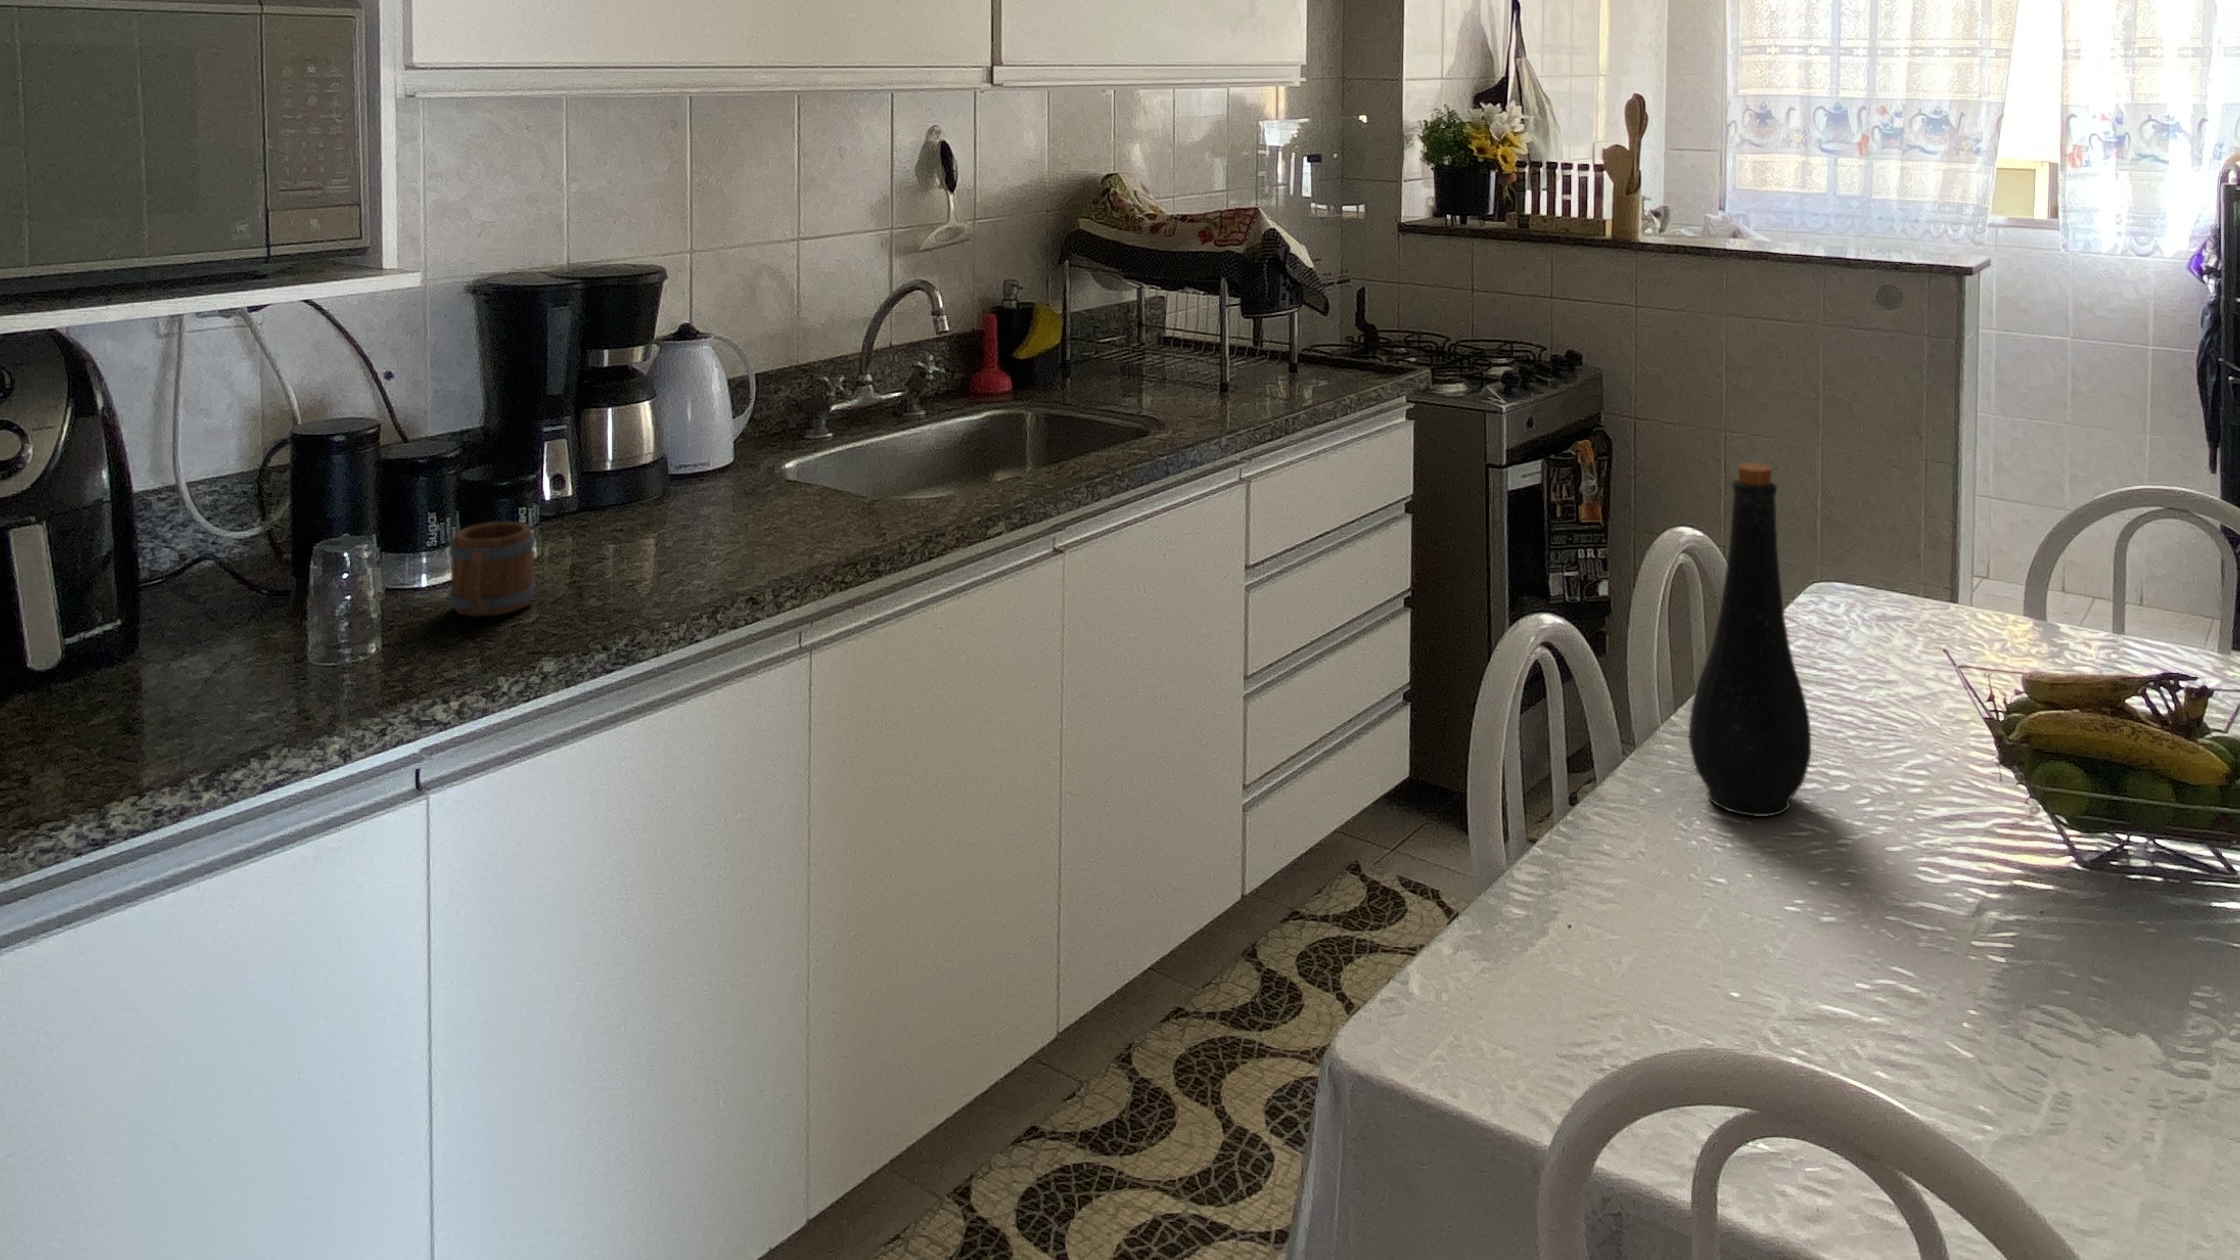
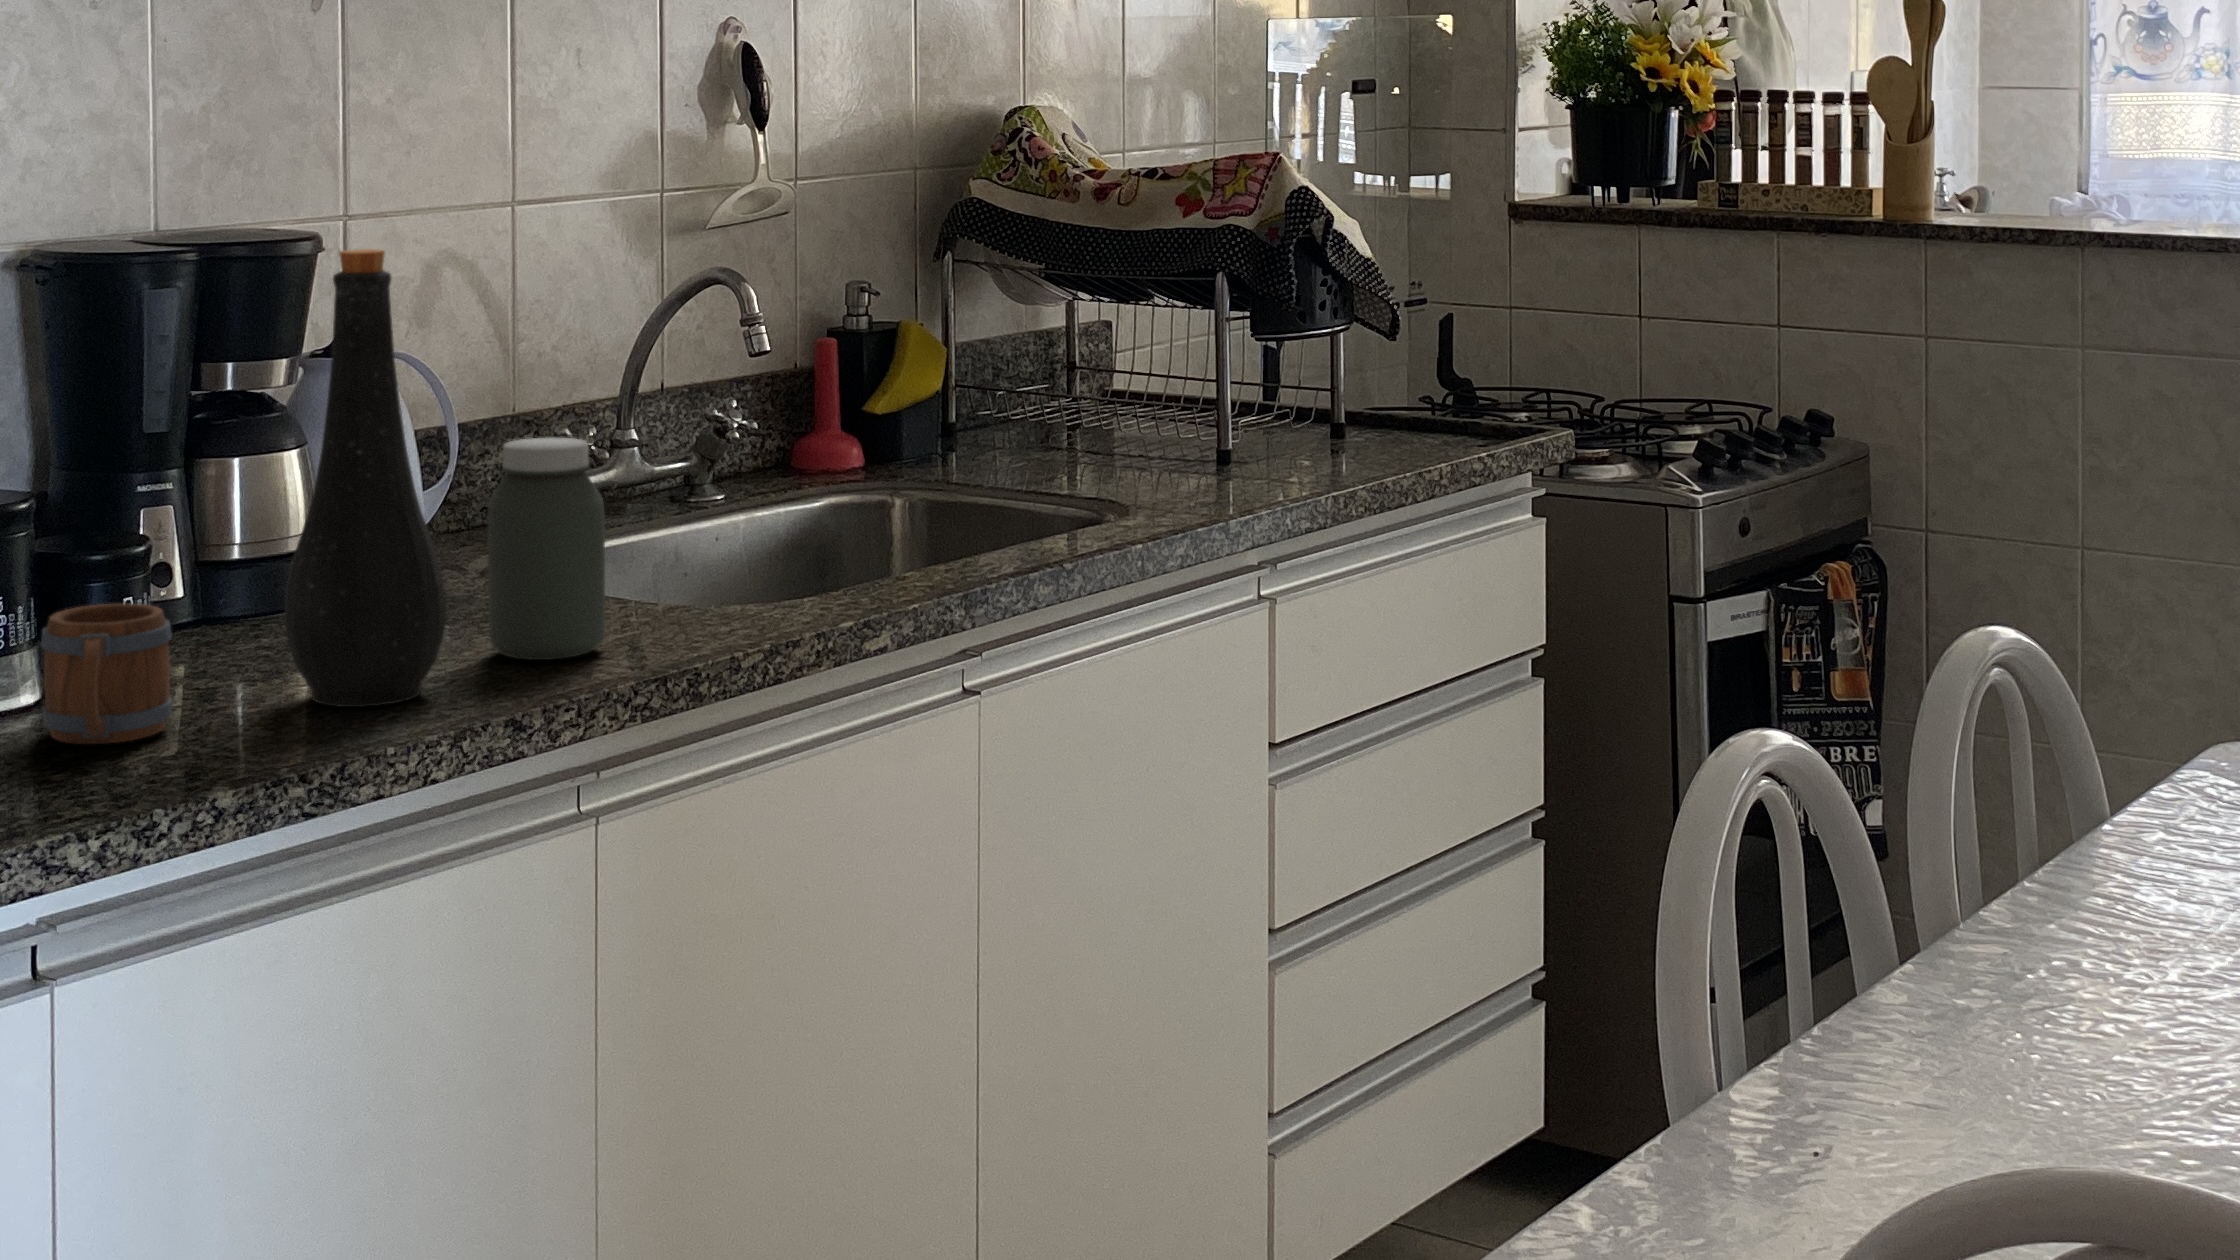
jar: none [750,405,824,546] -> present [487,438,605,660]
bottle: present [1689,463,1811,816] -> present [285,249,446,707]

